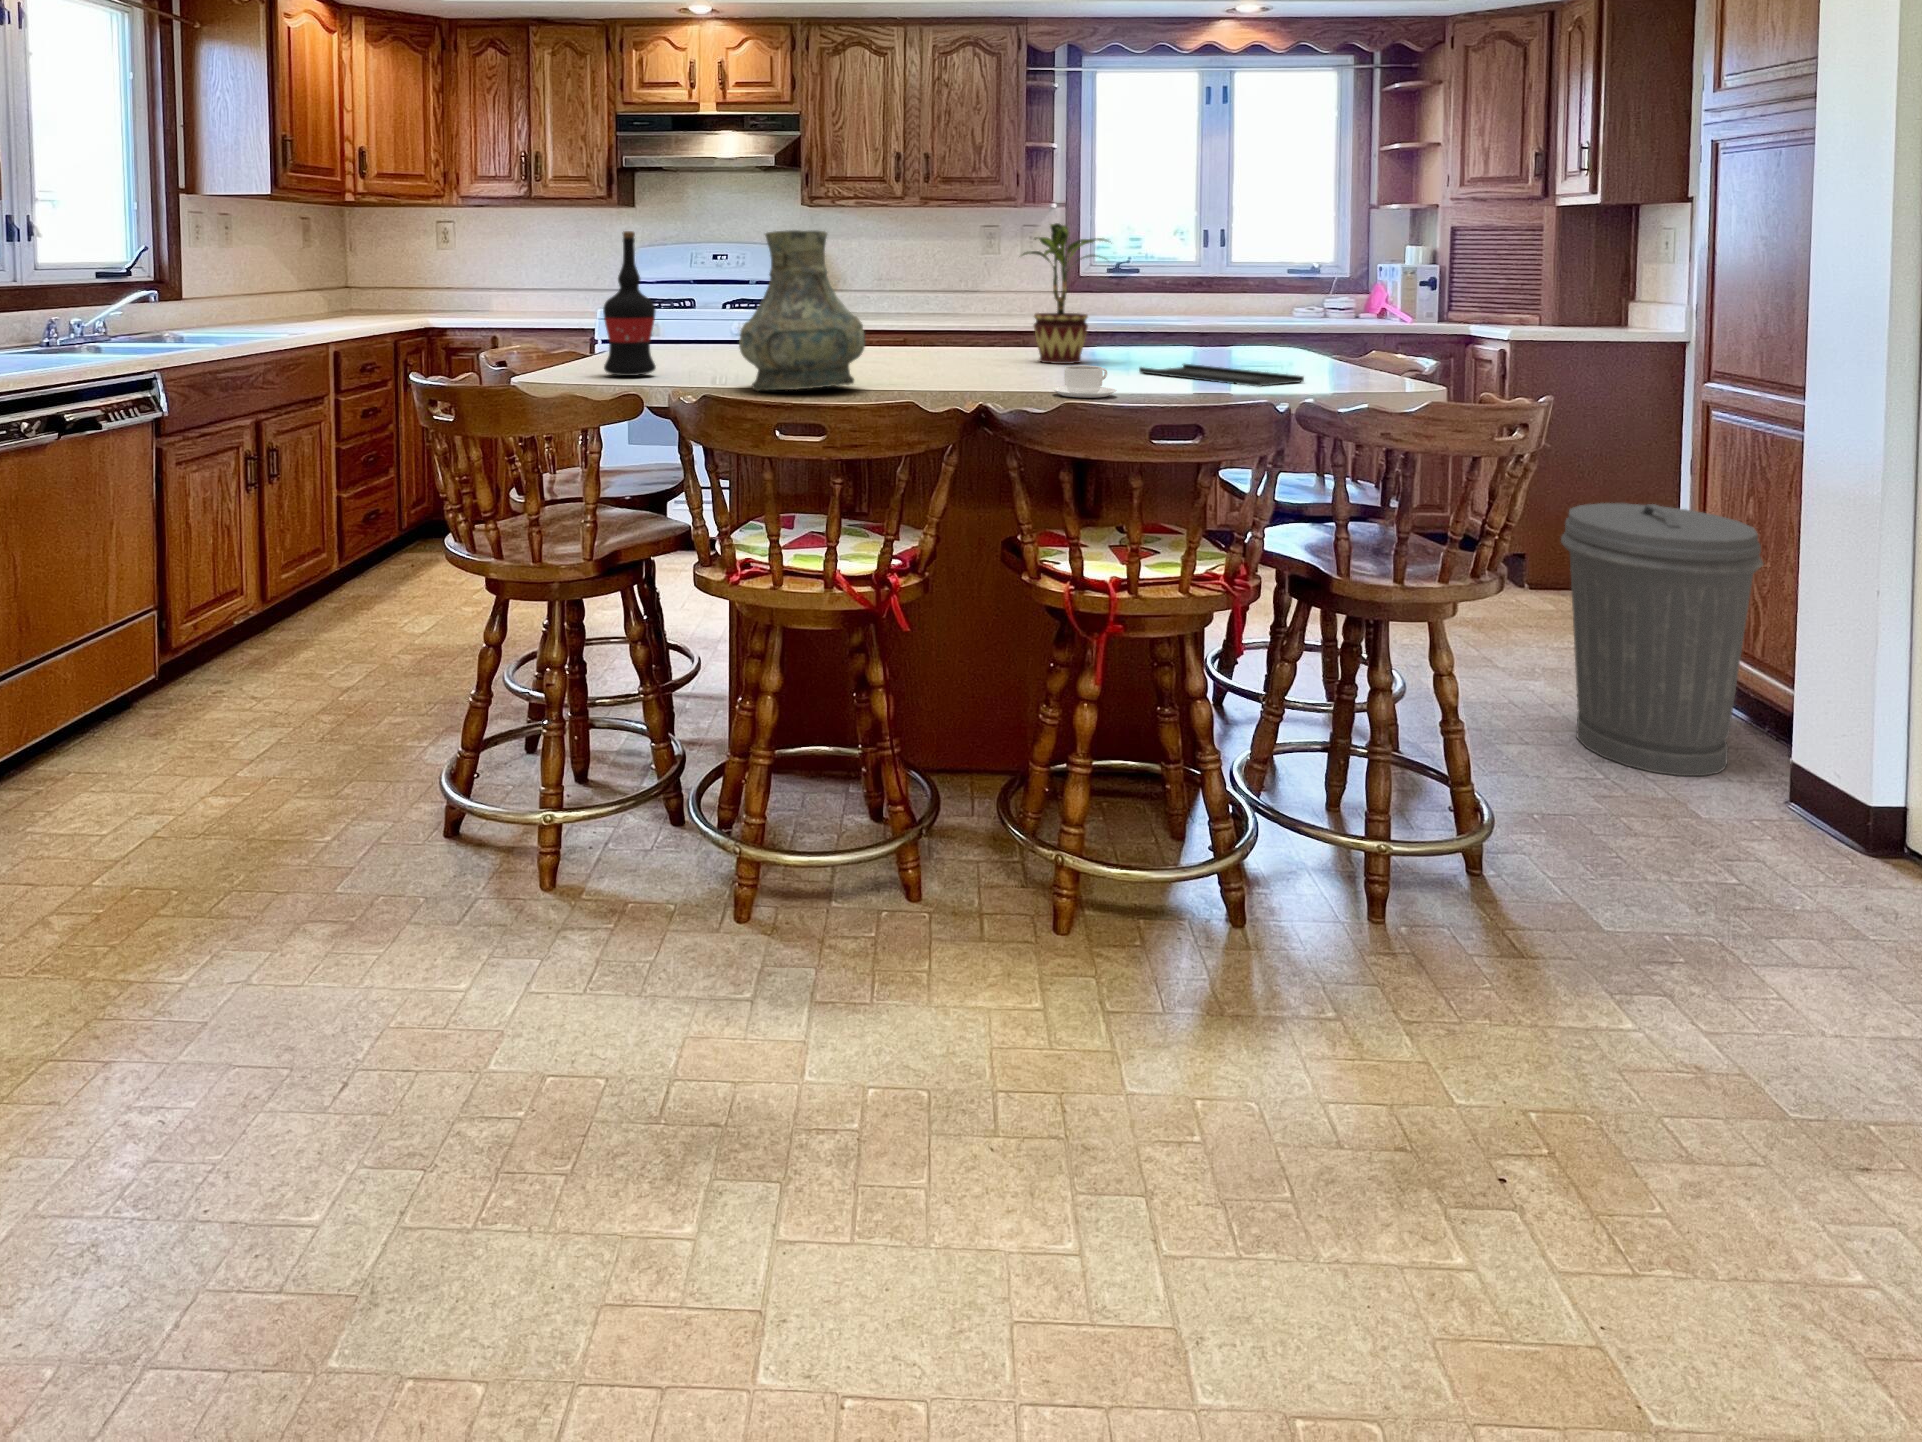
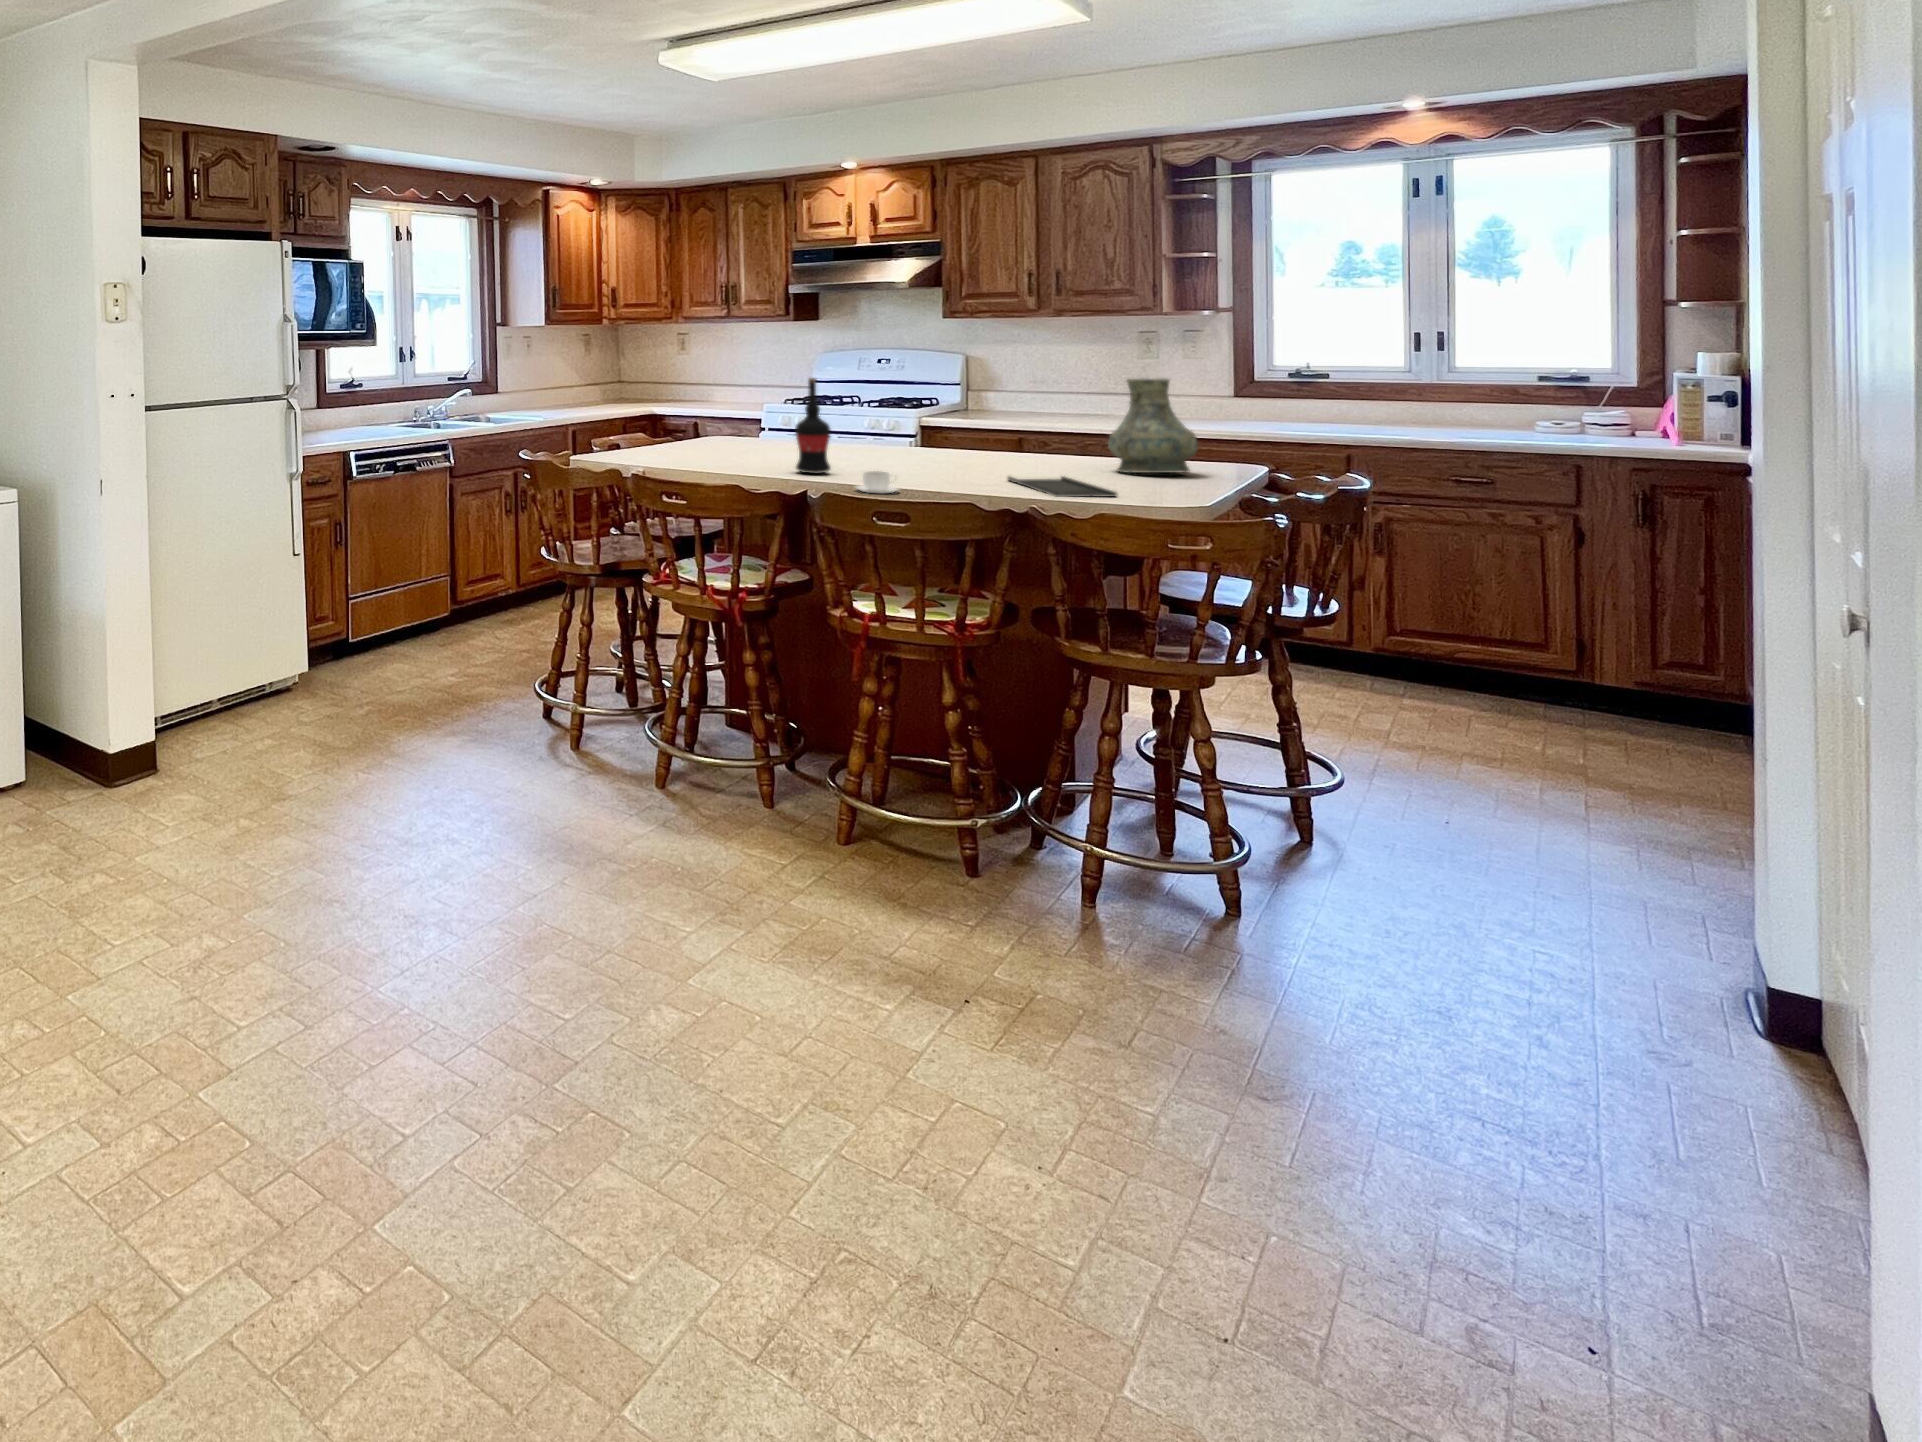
potted plant: present [1022,223,1108,364] -> none [943,360,1035,470]
vase: present [739,230,865,391] -> present [1108,378,1198,473]
wine bottle: present [603,231,656,376] -> present [795,378,830,474]
trash can: present [1561,503,1763,776] -> none [1504,651,1761,947]

